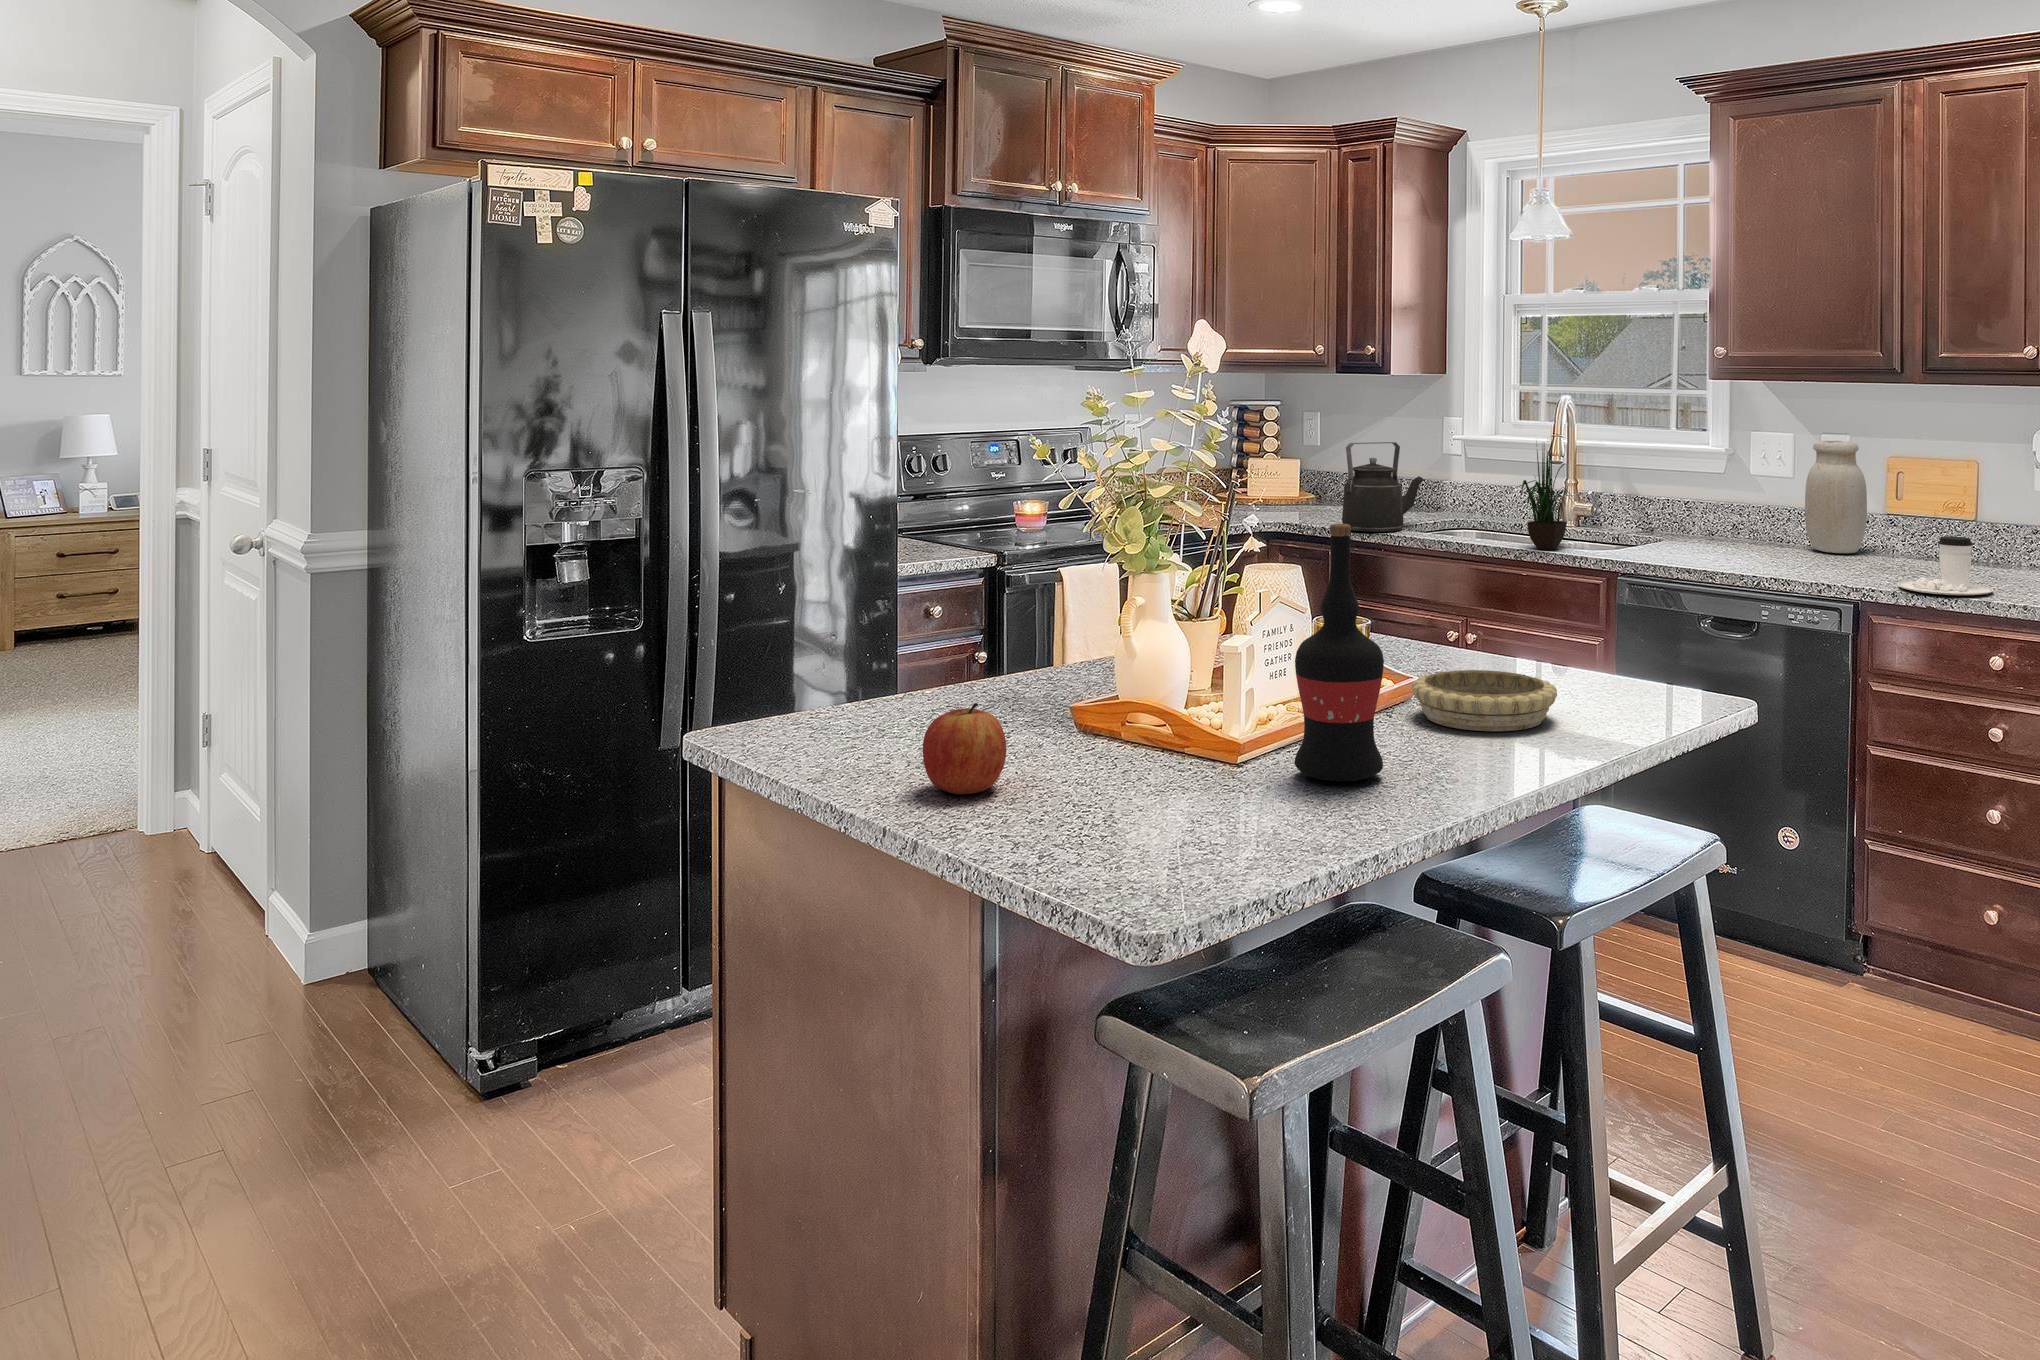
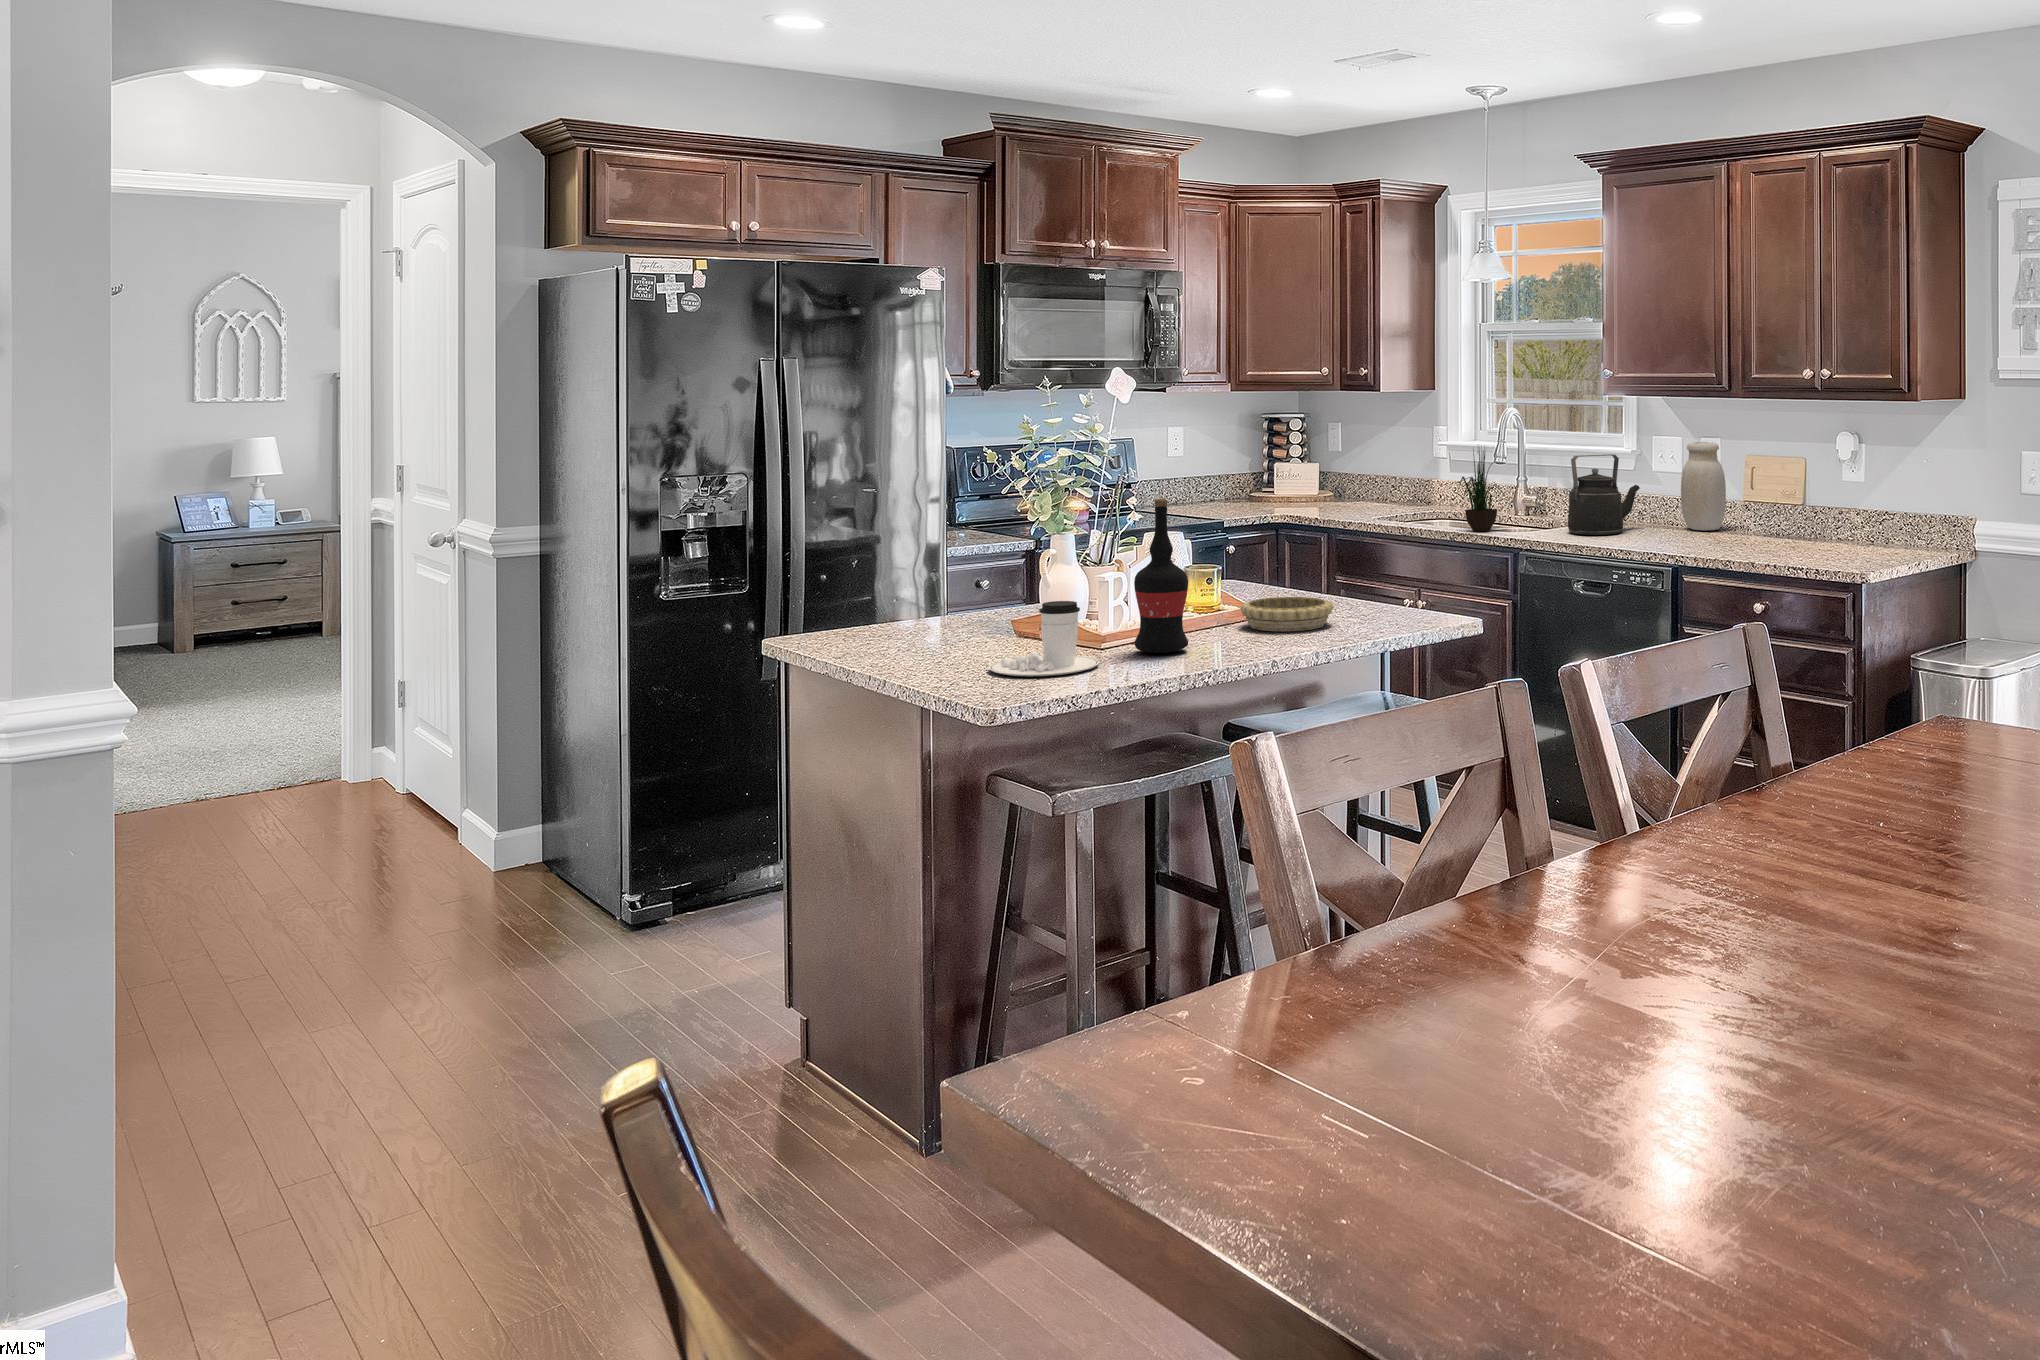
kettle: present [1342,442,1423,532] -> present [1568,454,1640,535]
coffee cup: present [1898,536,1993,595] -> present [989,601,1099,676]
apple: present [923,703,1006,794] -> none [904,608,956,662]

